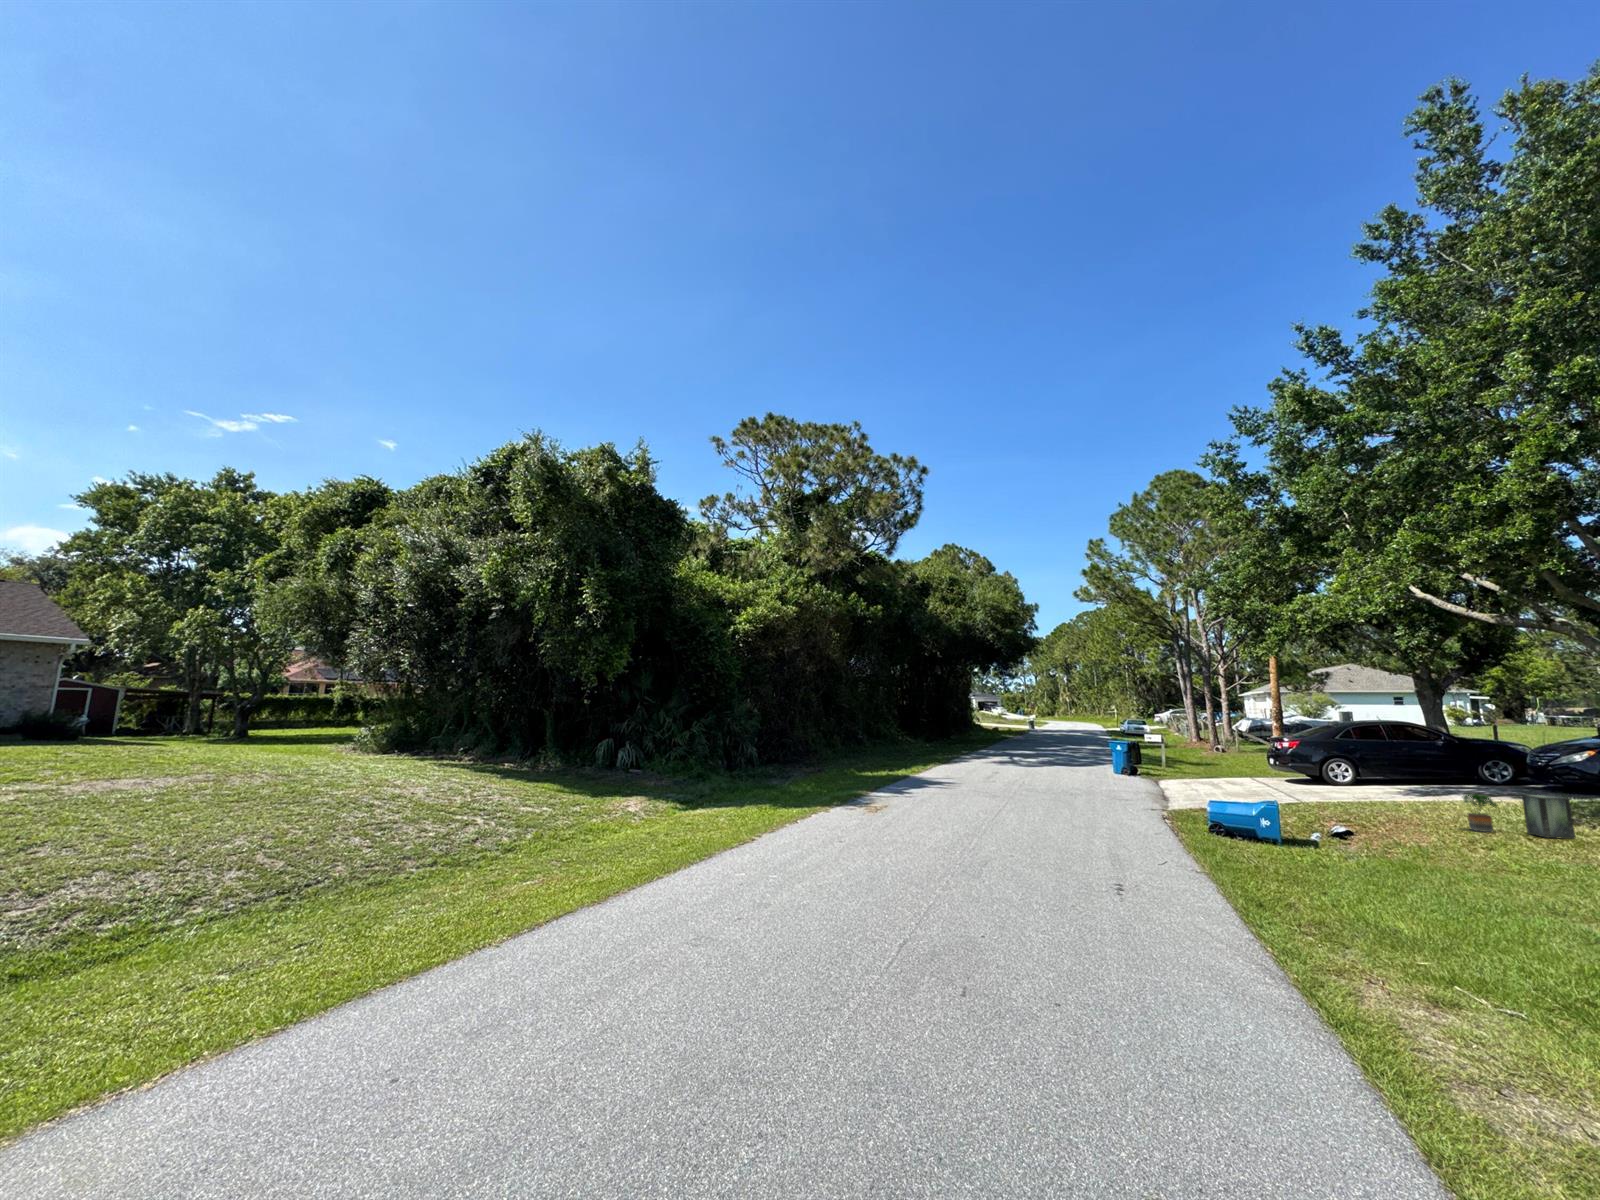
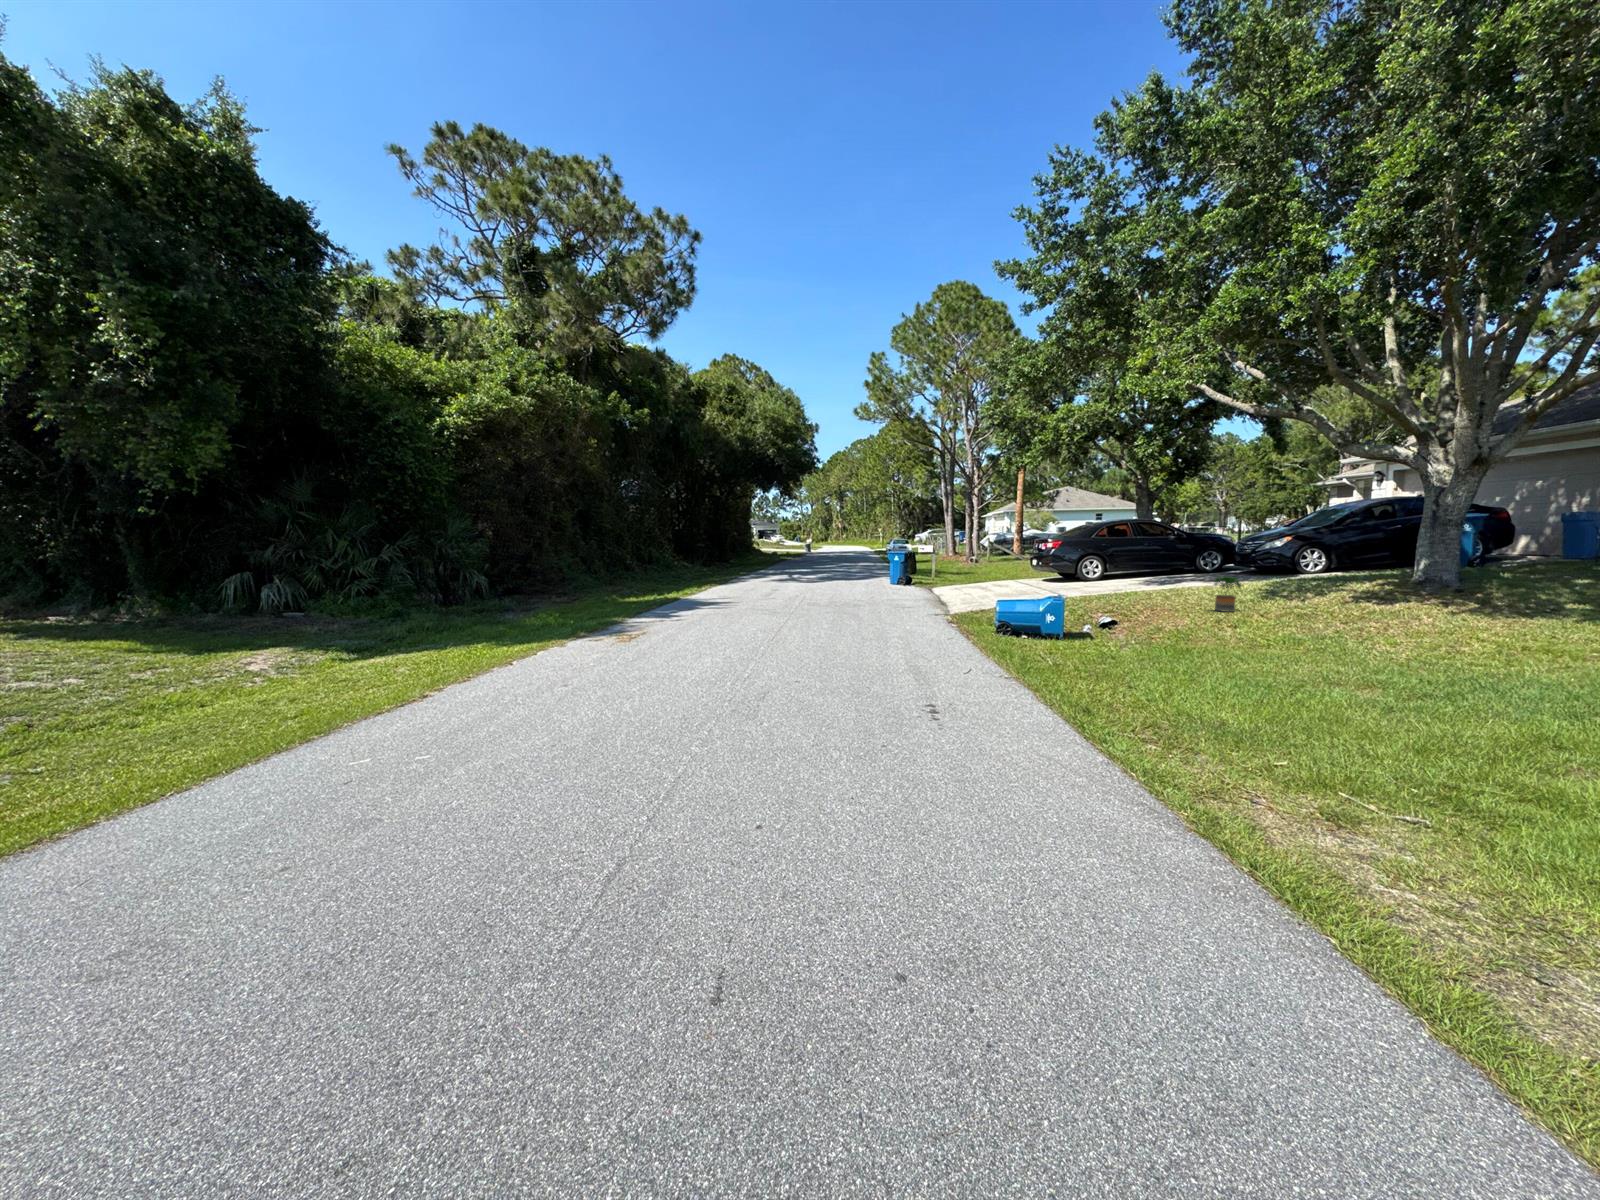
storage box: present [1522,795,1576,839] -> none [1262,574,1302,613]

